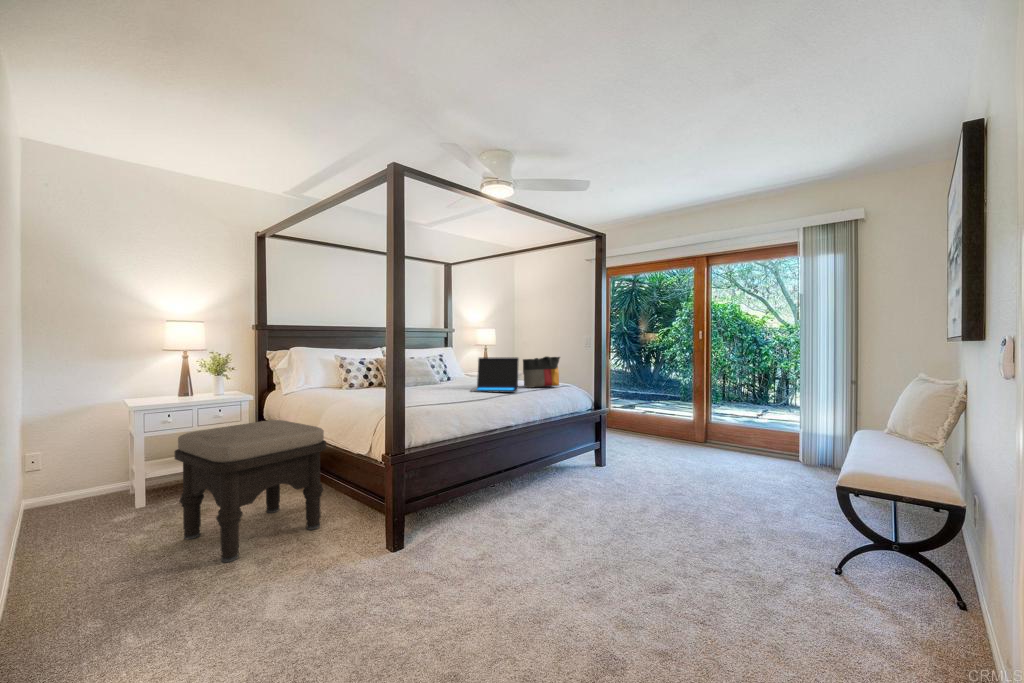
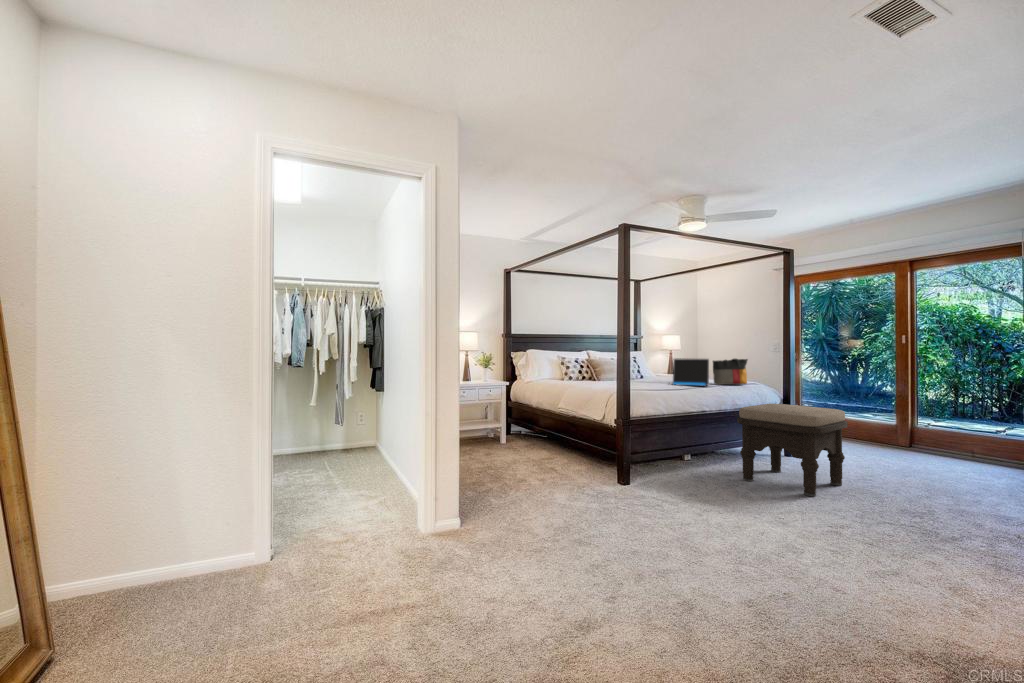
ottoman: present [175,420,326,562] -> present [737,404,848,496]

